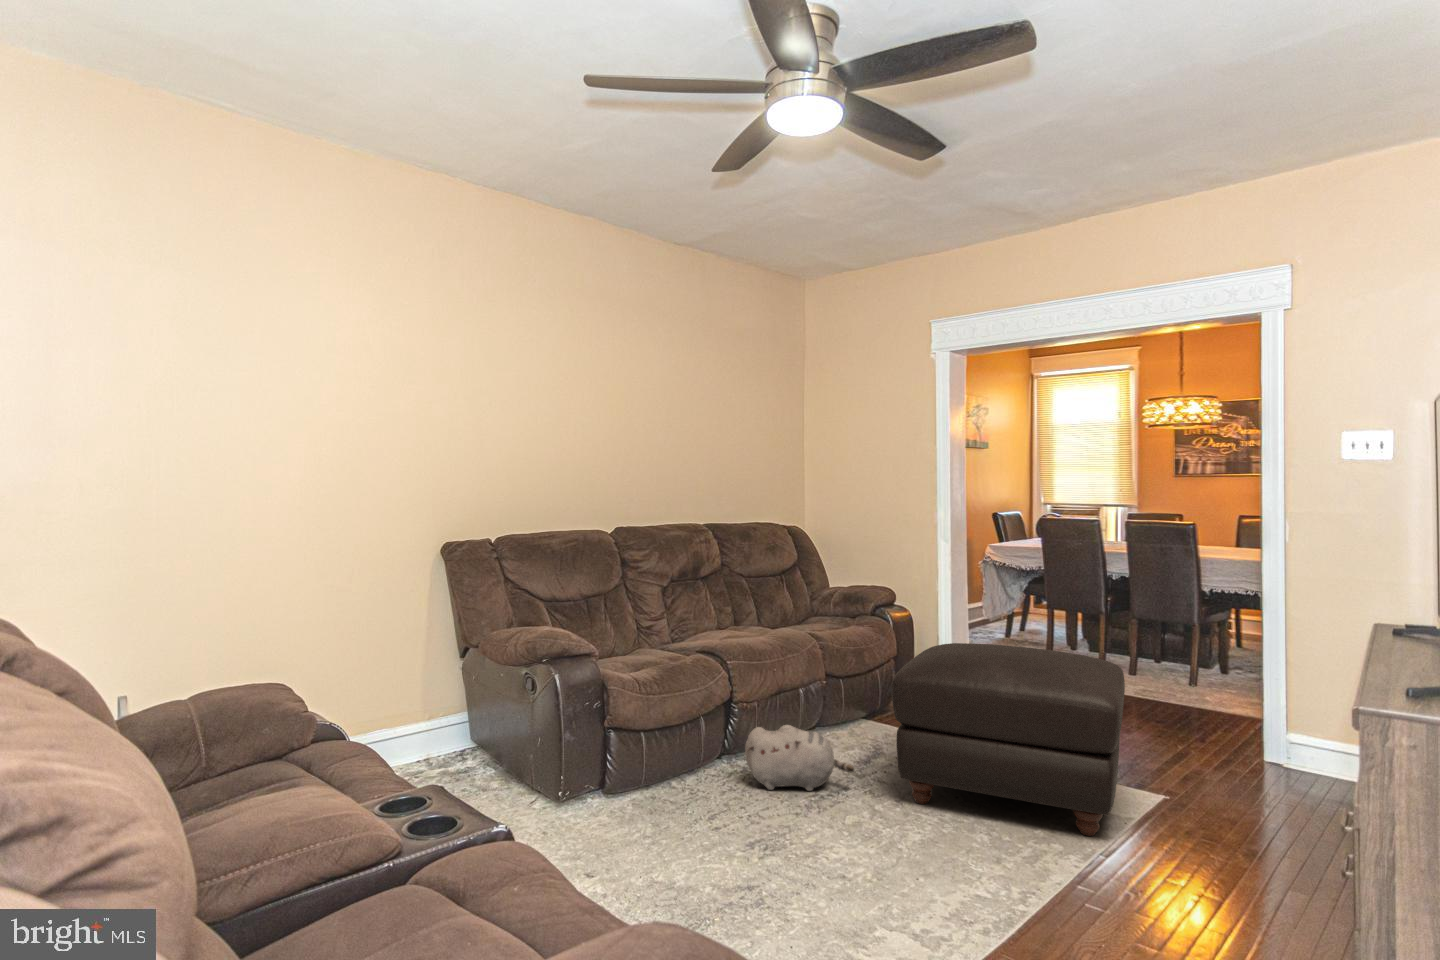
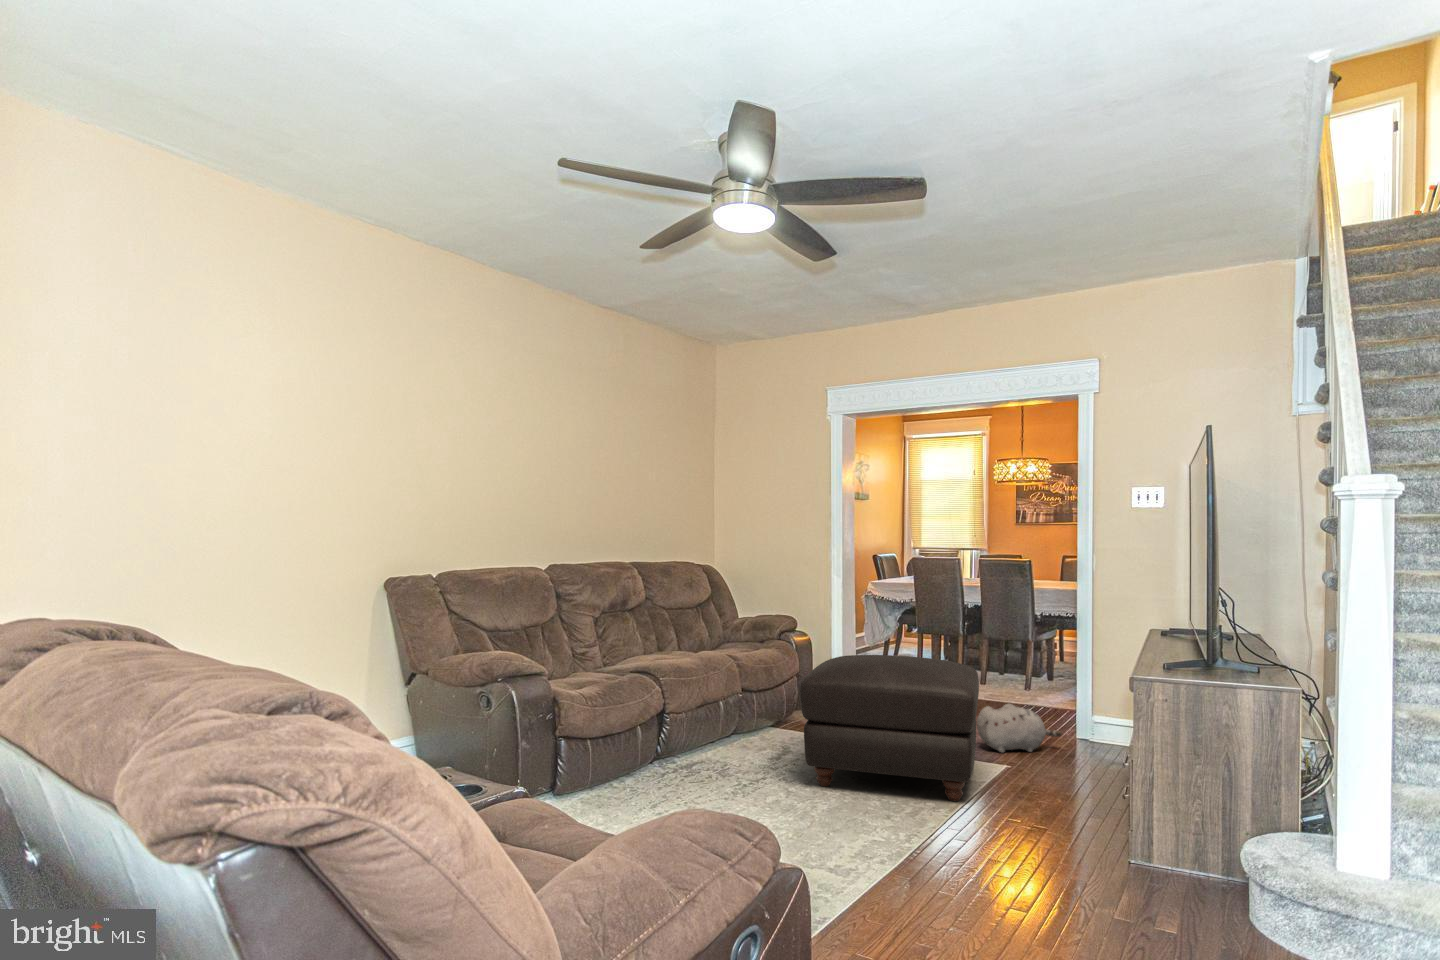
plush toy: present [745,725,854,791] -> present [977,704,1062,753]

